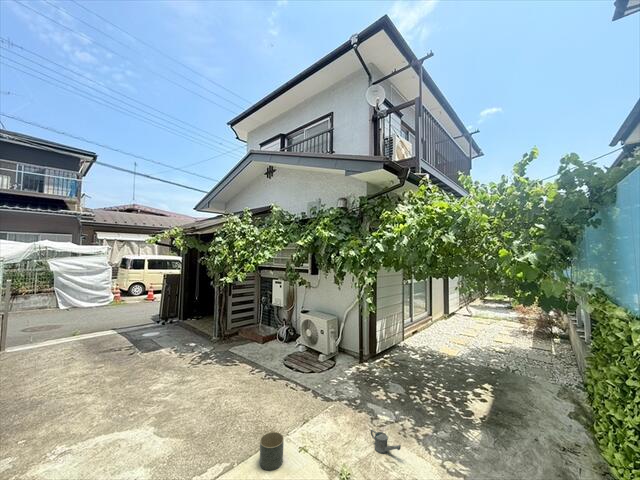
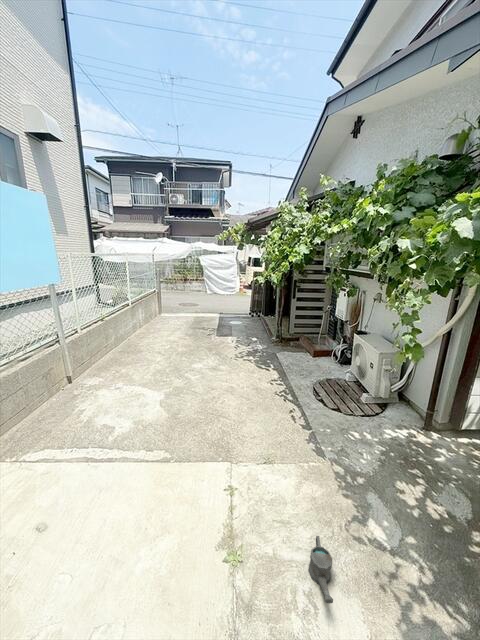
planter: present [260,432,284,471] -> none [181,454,207,494]

